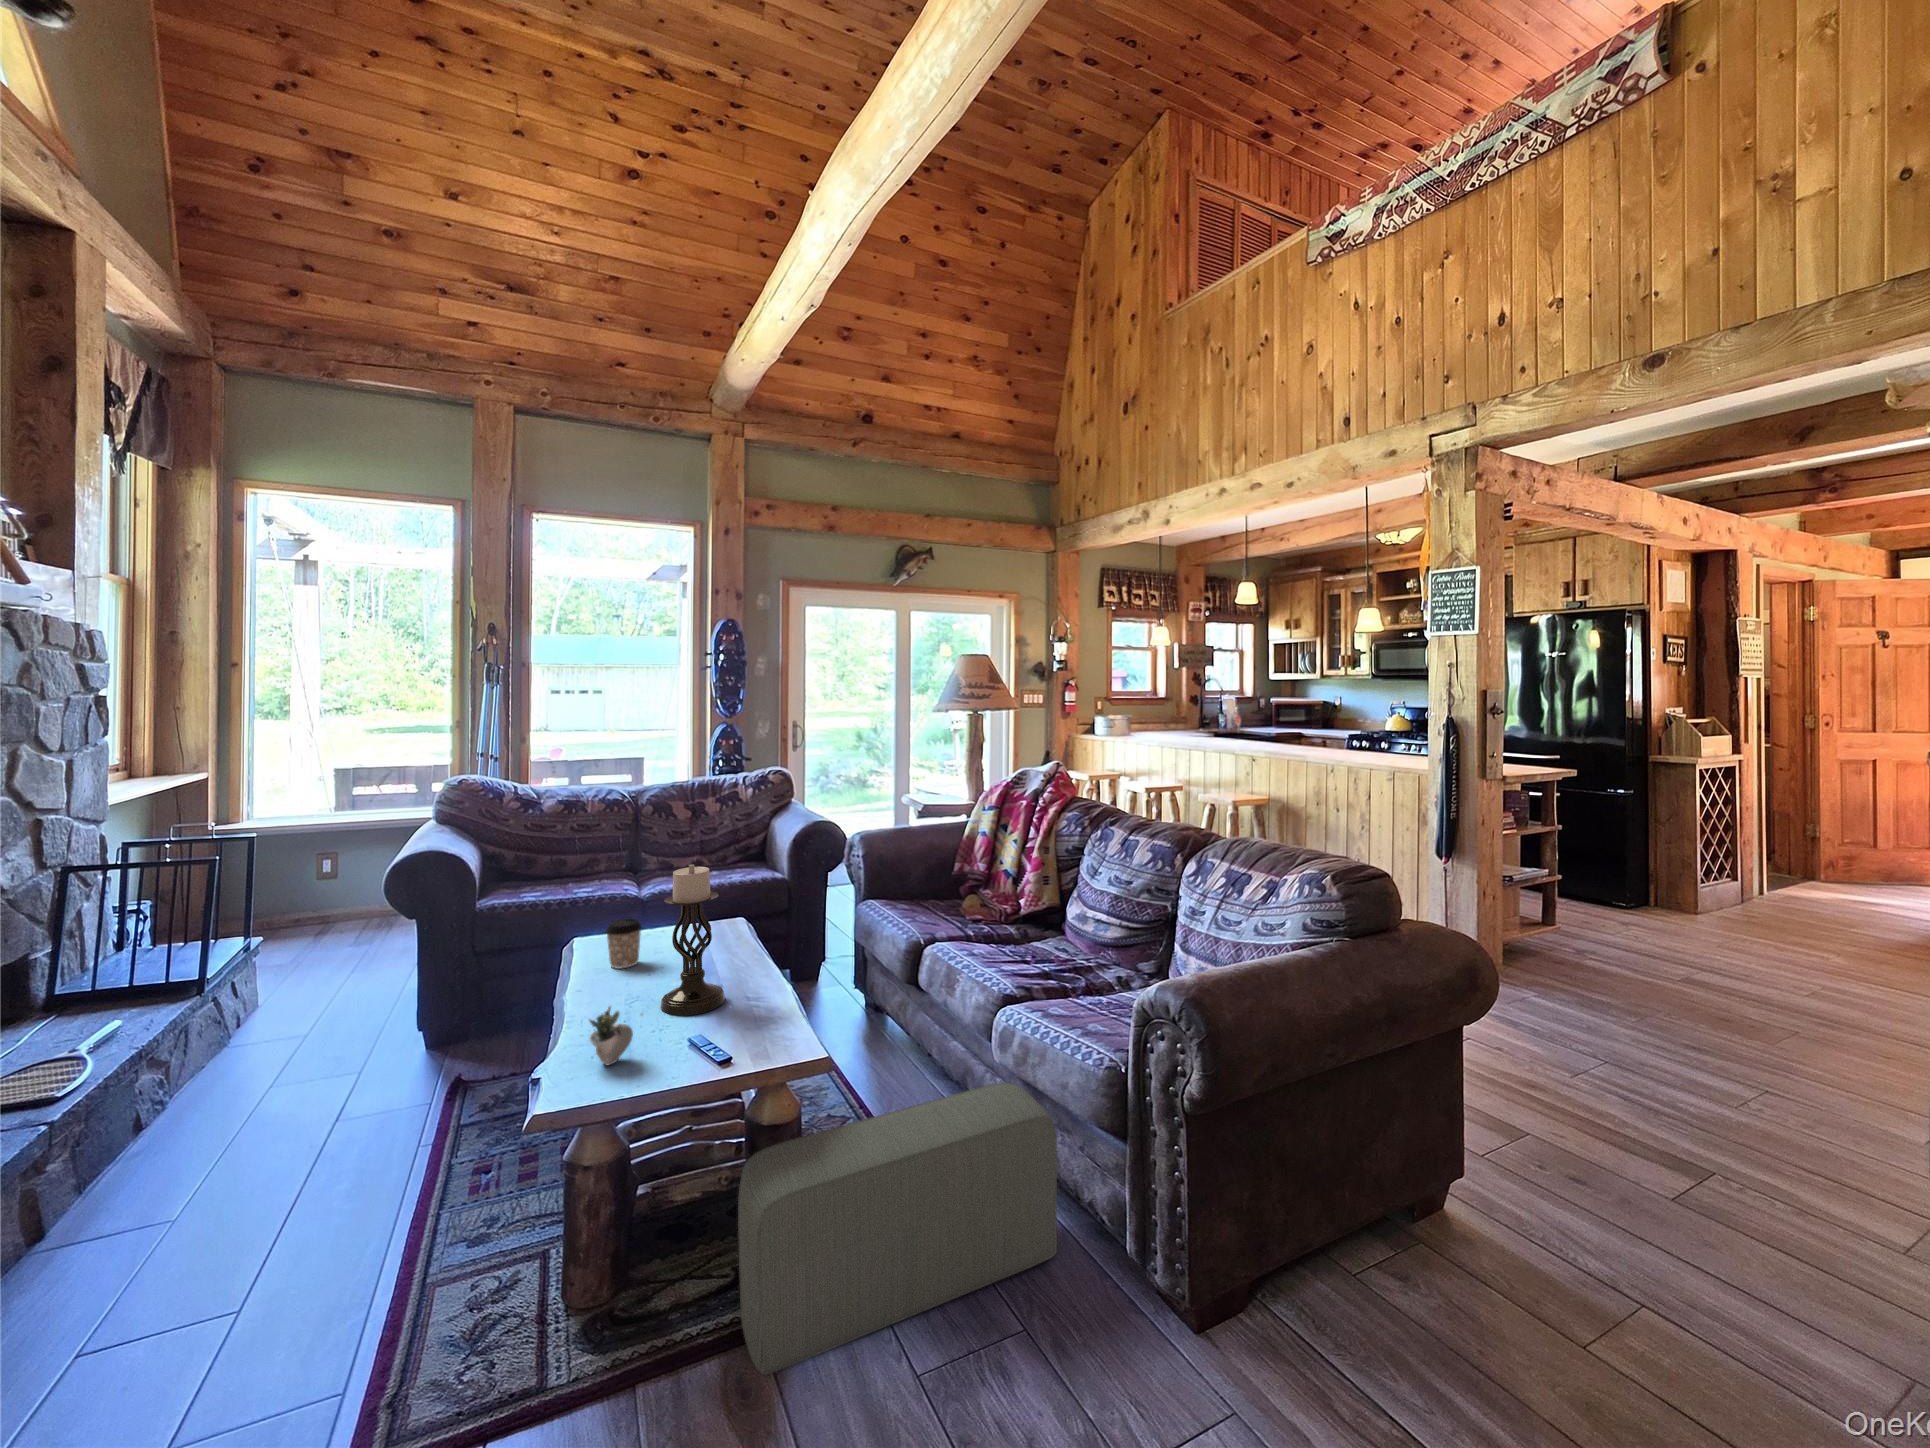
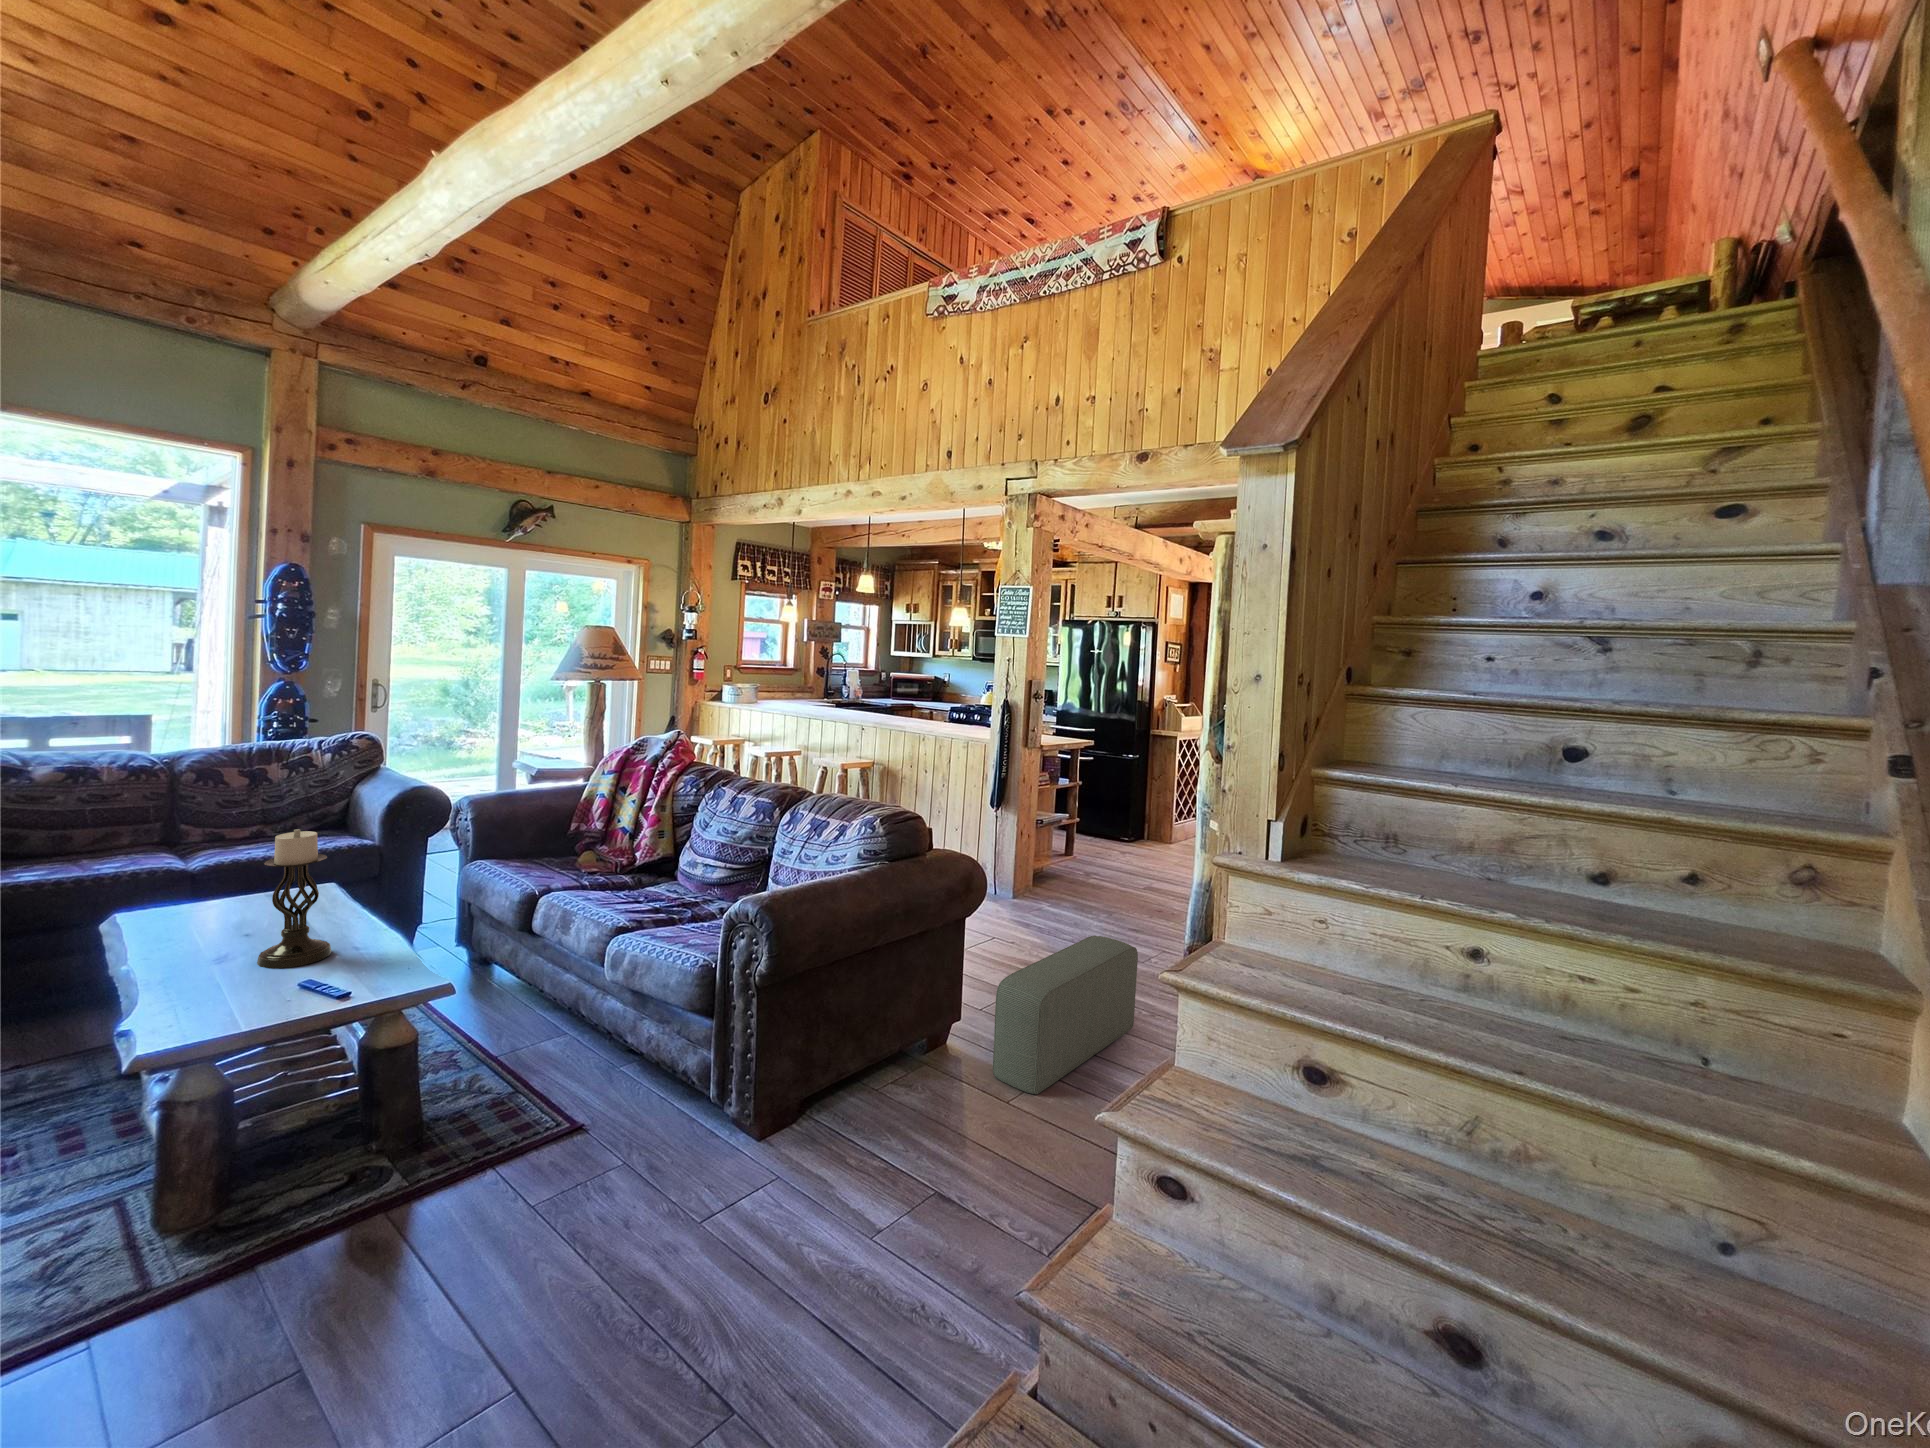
coffee cup: present [606,918,642,969] -> none [171,887,218,937]
succulent plant: present [589,1007,633,1066] -> none [192,957,262,1011]
pouf: present [738,1082,1057,1375] -> present [993,936,1138,1094]

